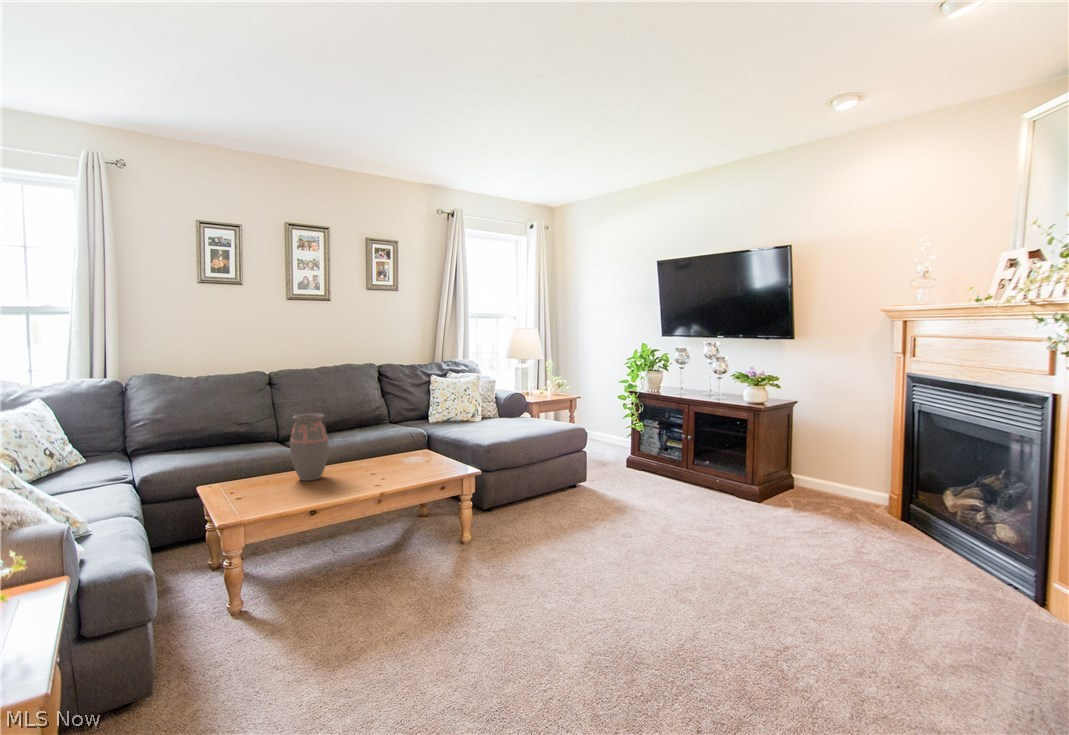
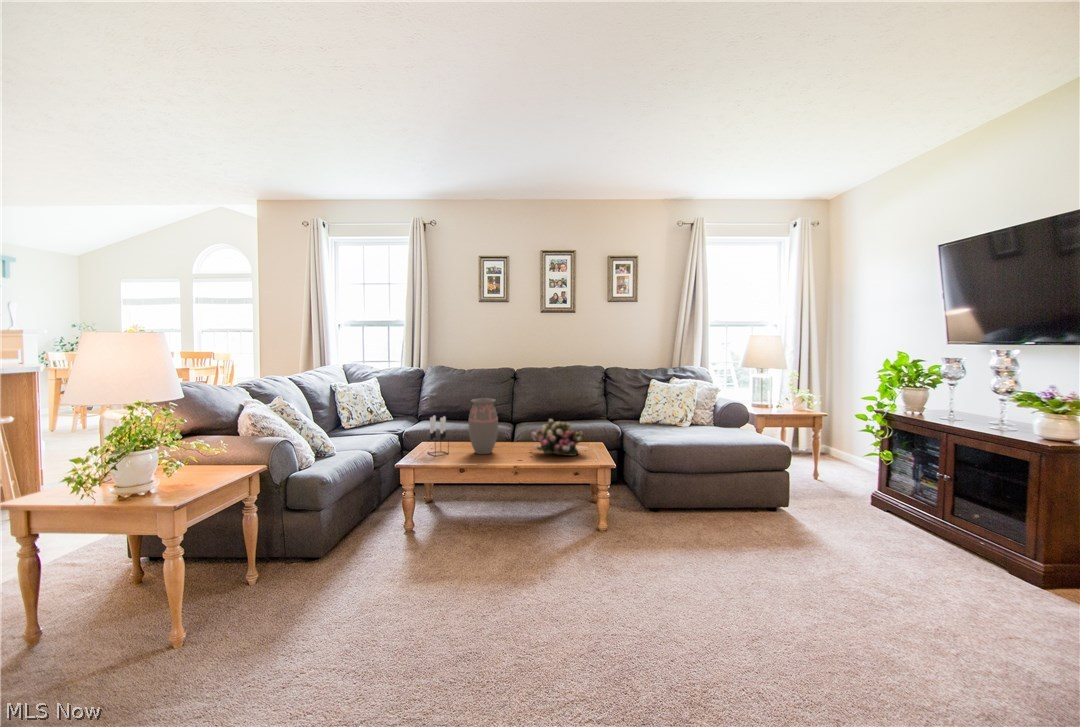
flower arrangement: none [363,429,422,466] -> present [531,419,583,456]
candle holder: none [238,442,269,493] -> present [428,416,449,456]

